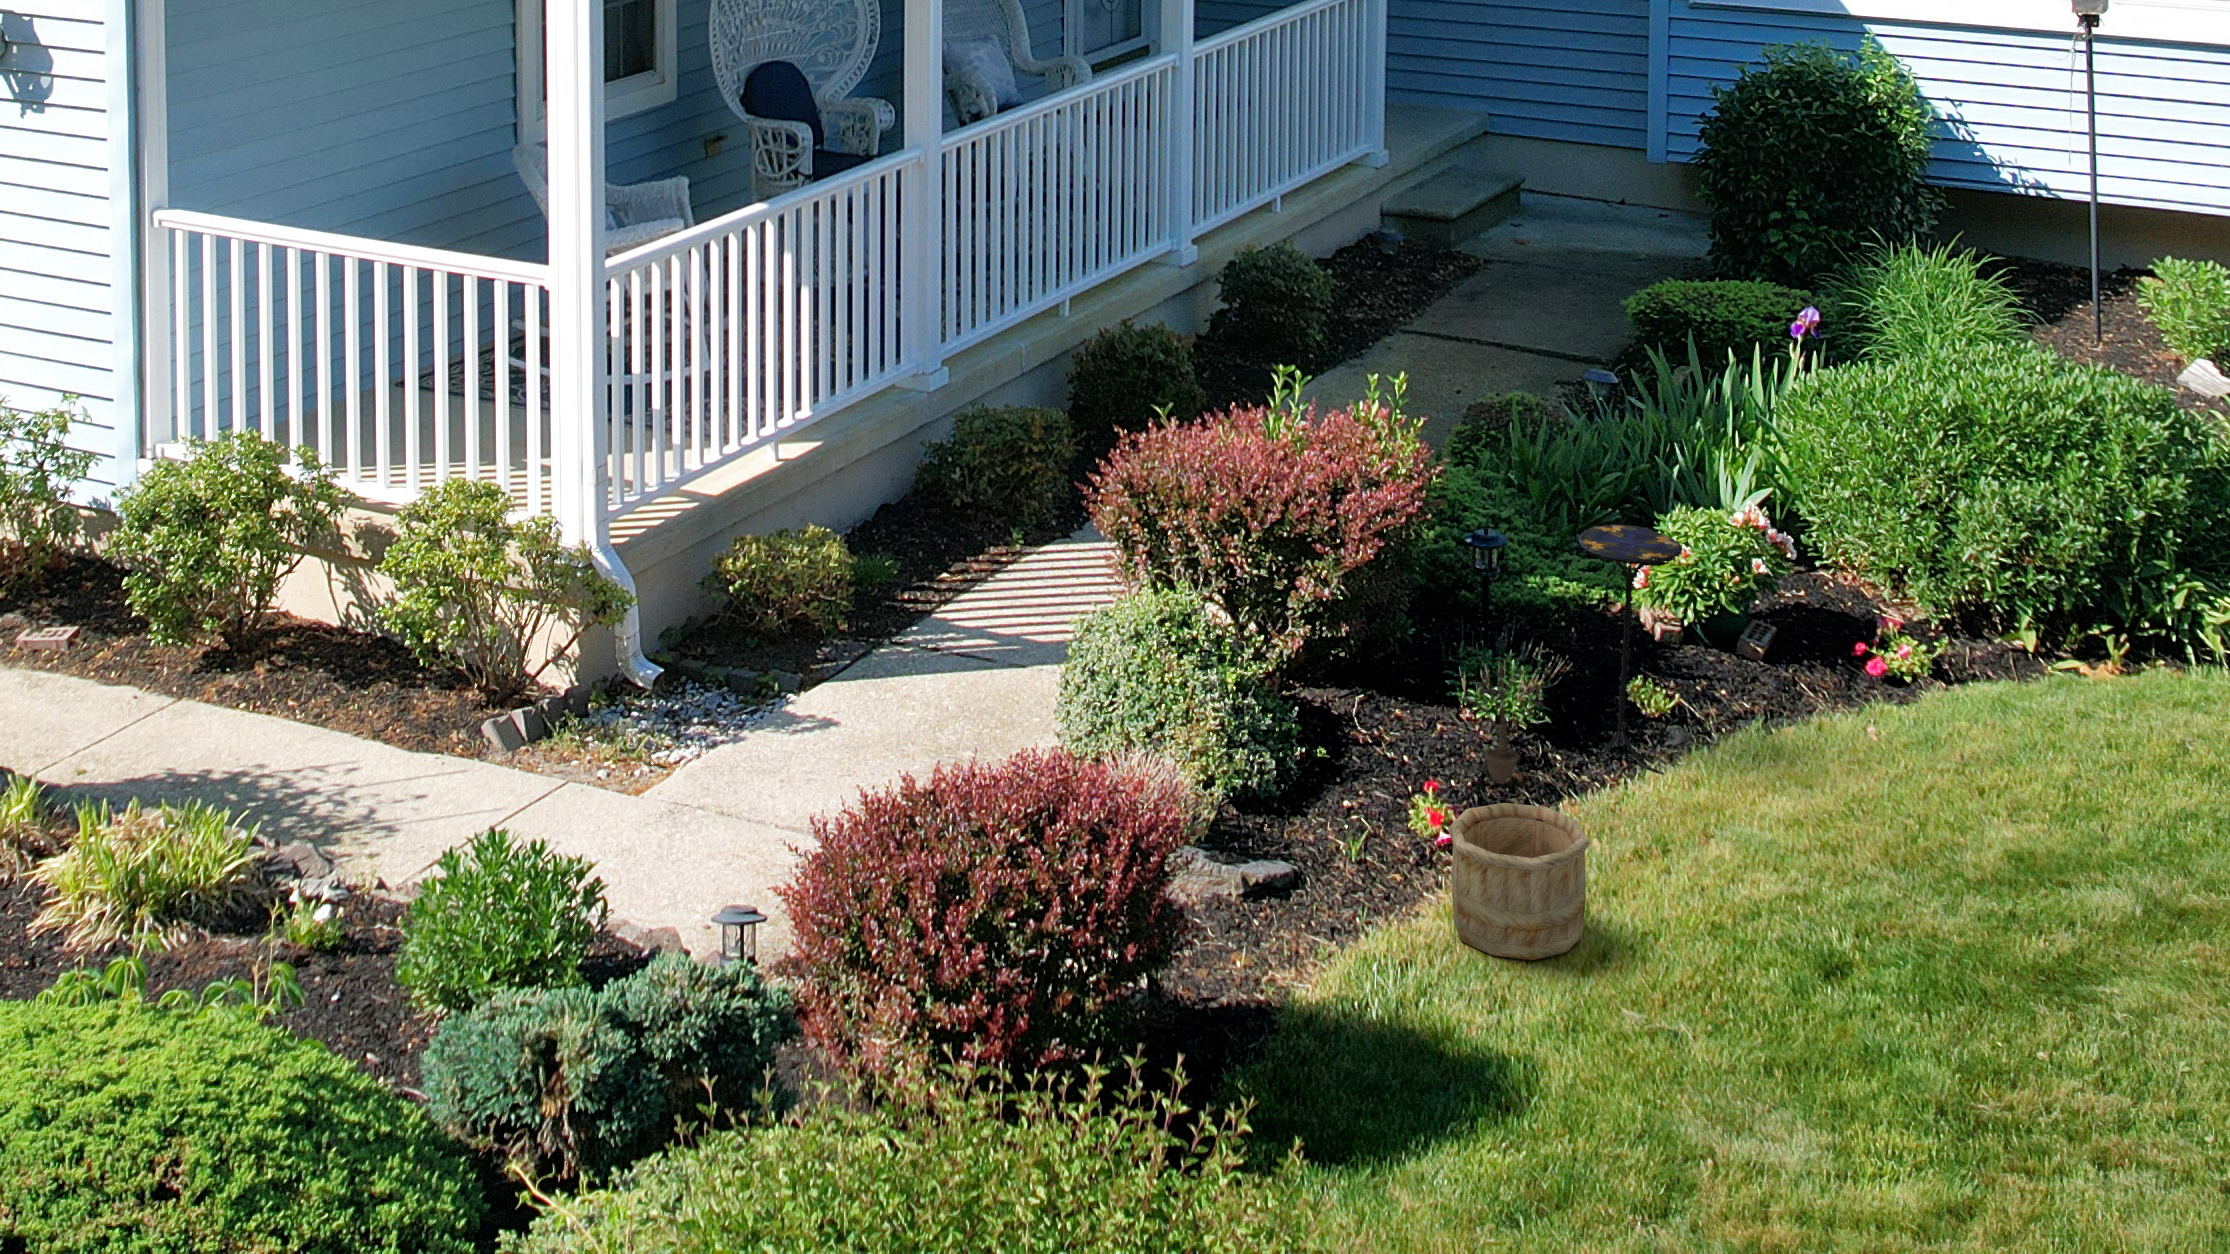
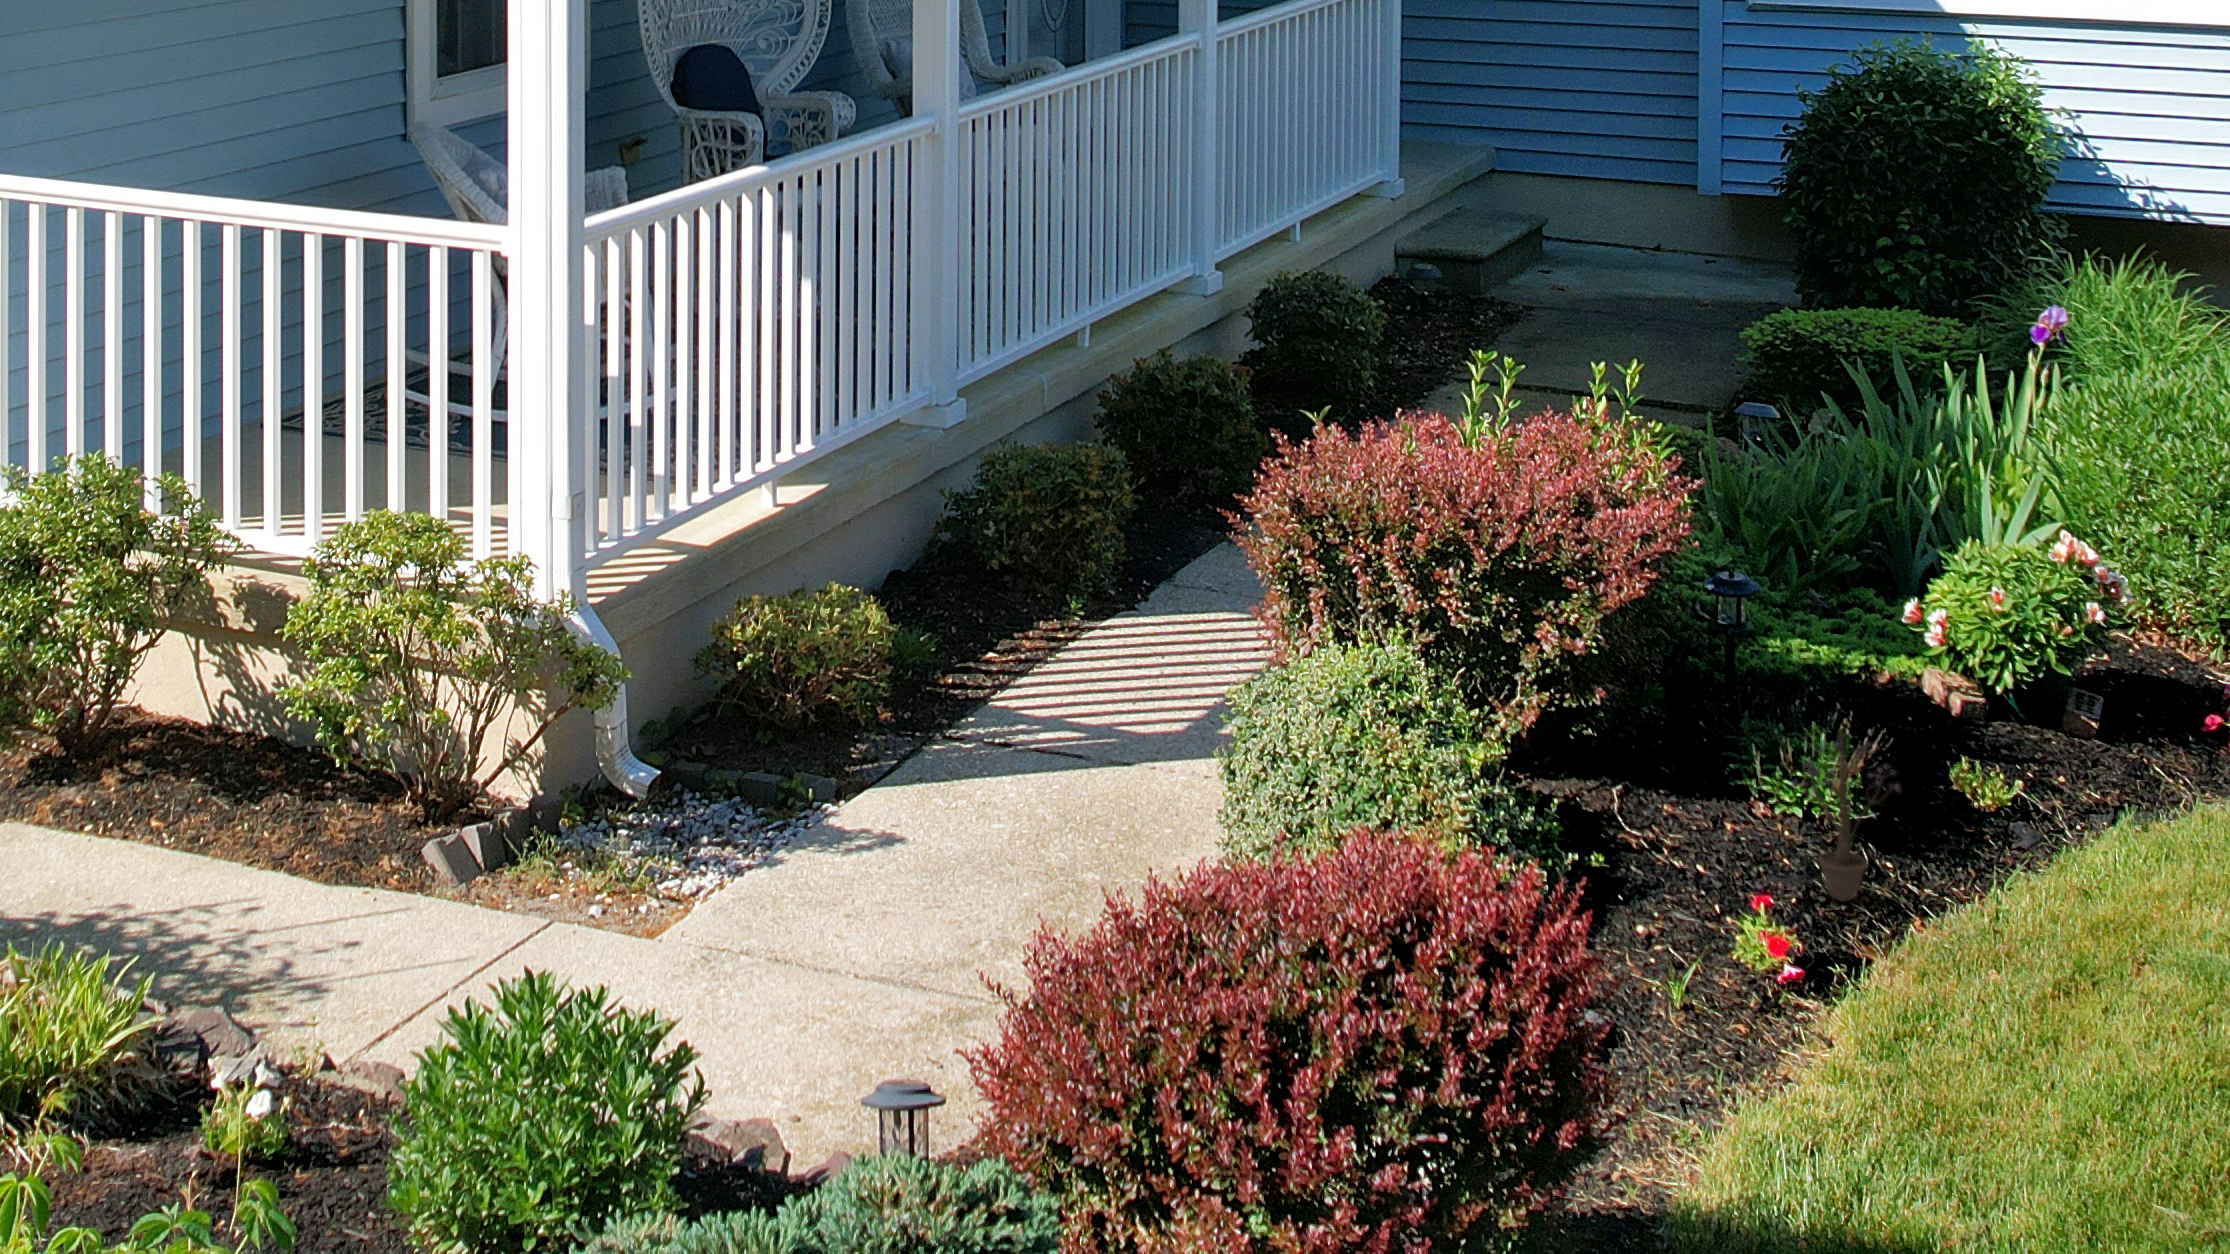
side table: present [1578,524,1682,774] -> none [1923,545,2070,885]
wooden bucket: present [1448,803,1590,960] -> none [1864,919,2076,1146]

